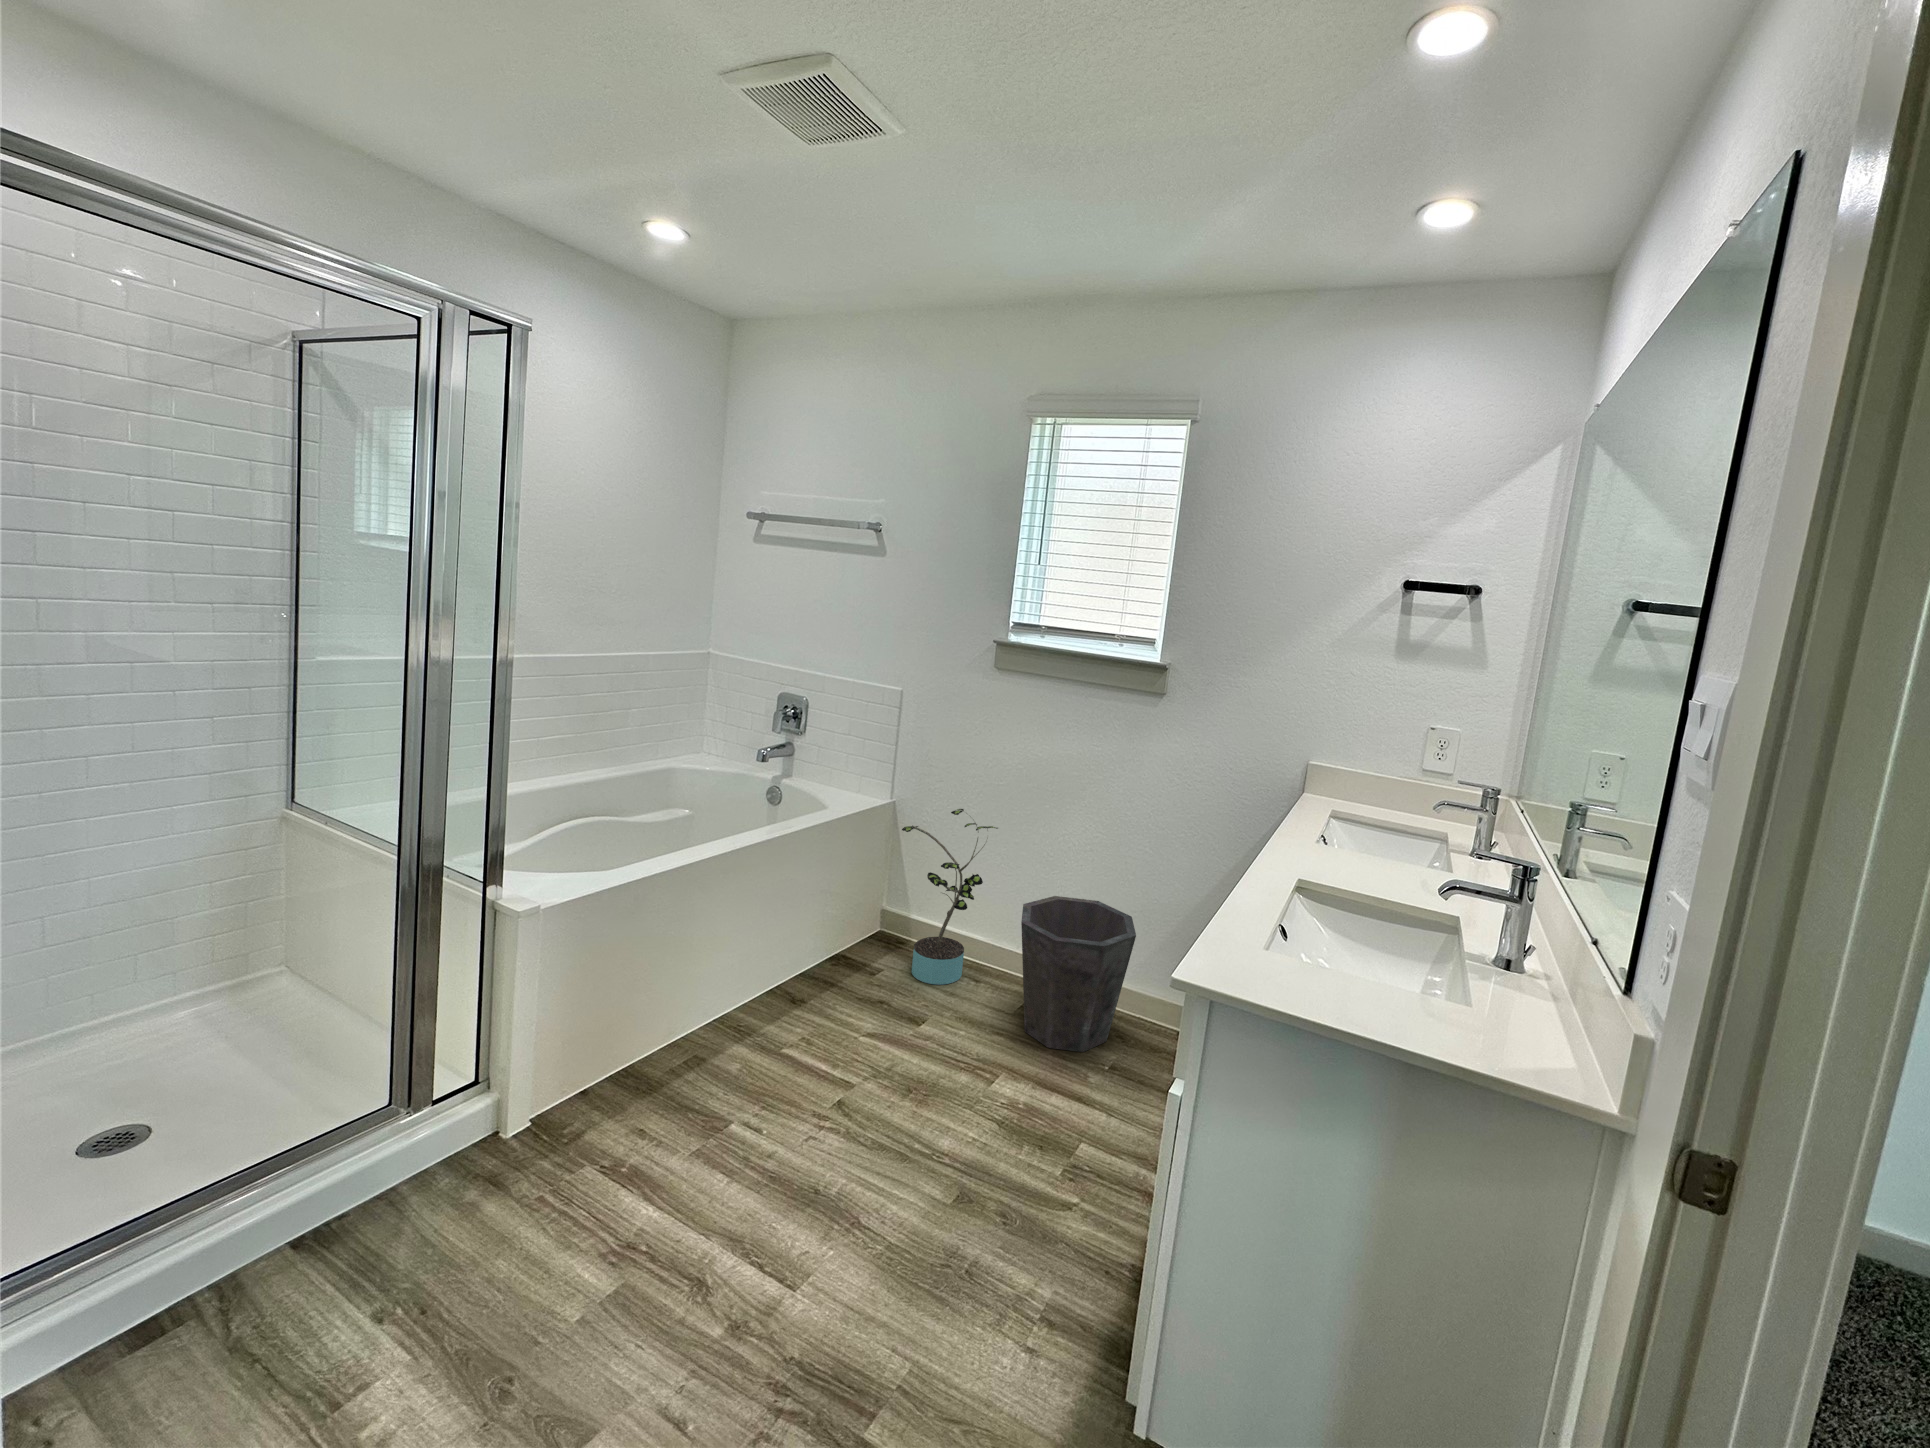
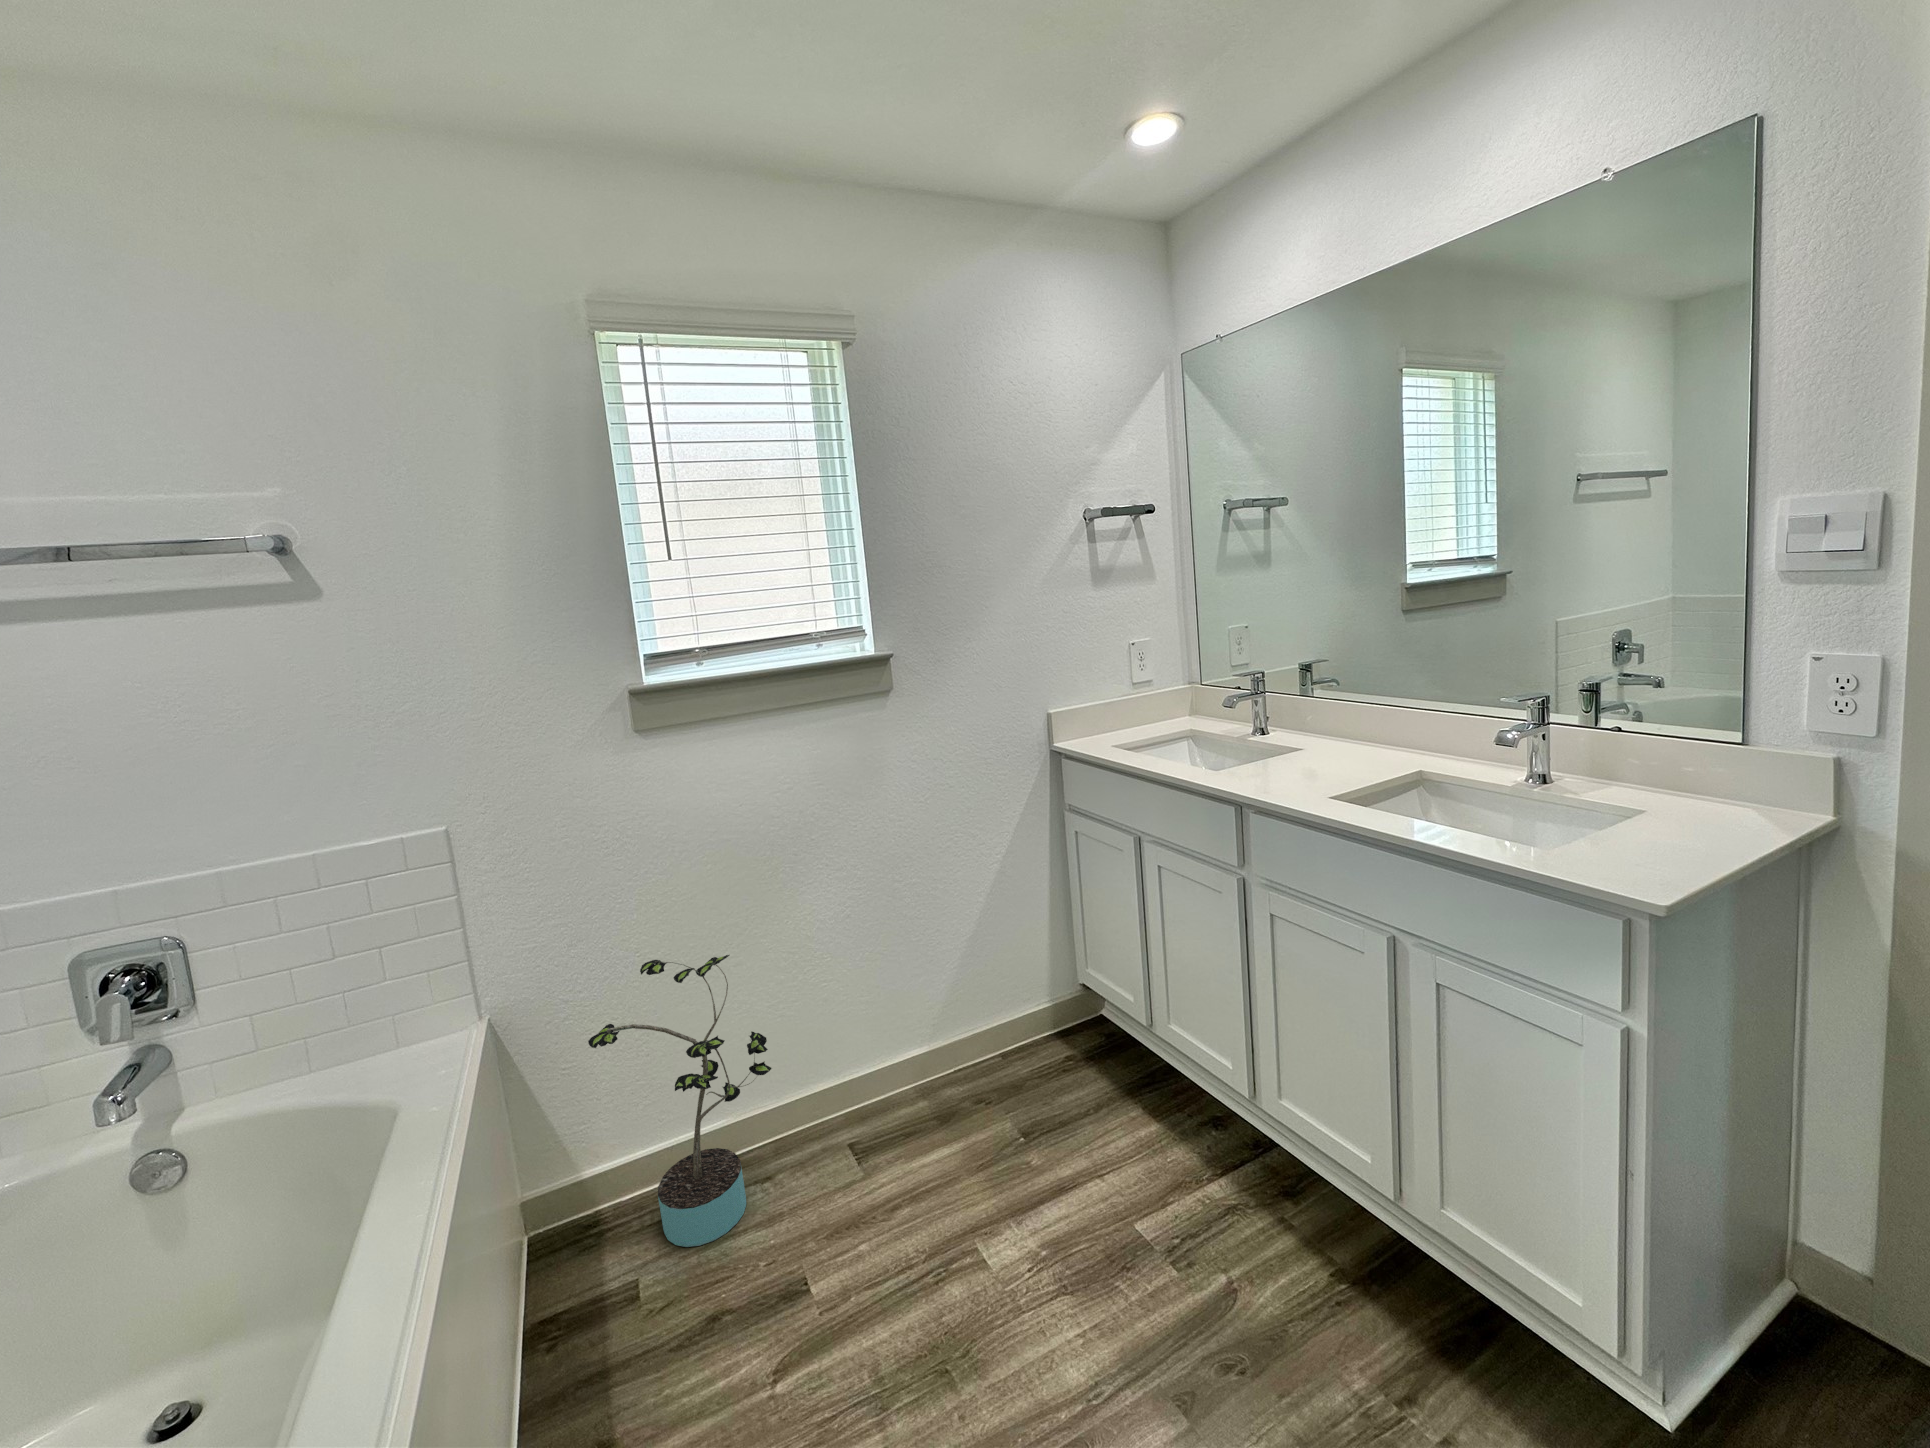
waste bin: present [1021,896,1136,1052] -> none [839,961,990,1178]

